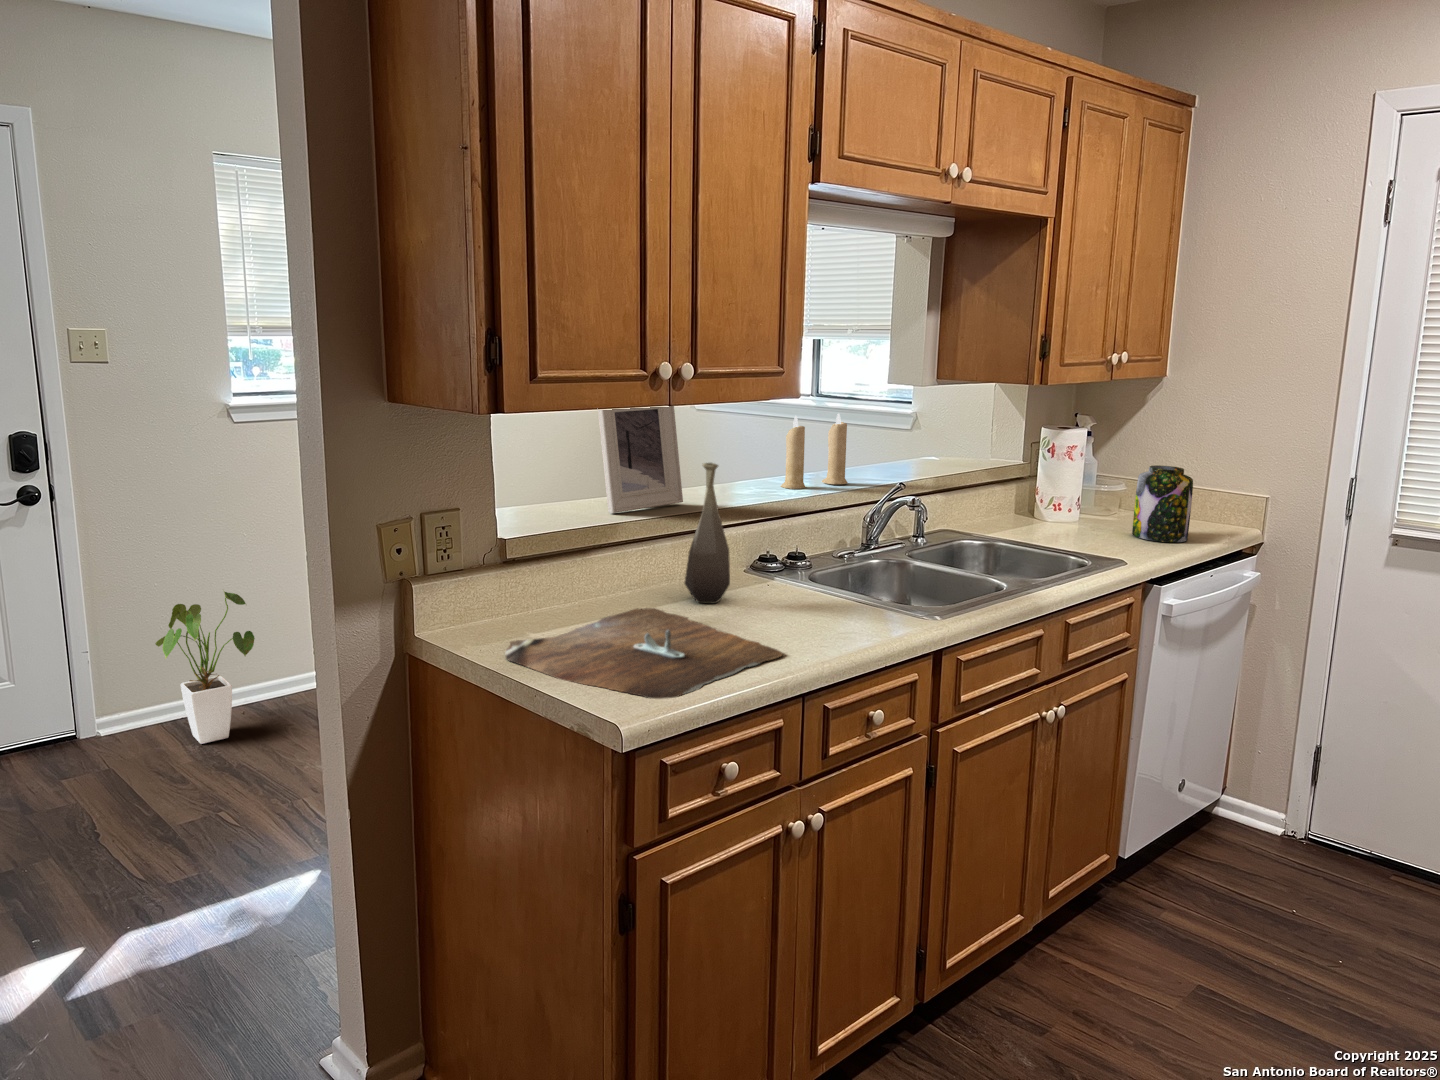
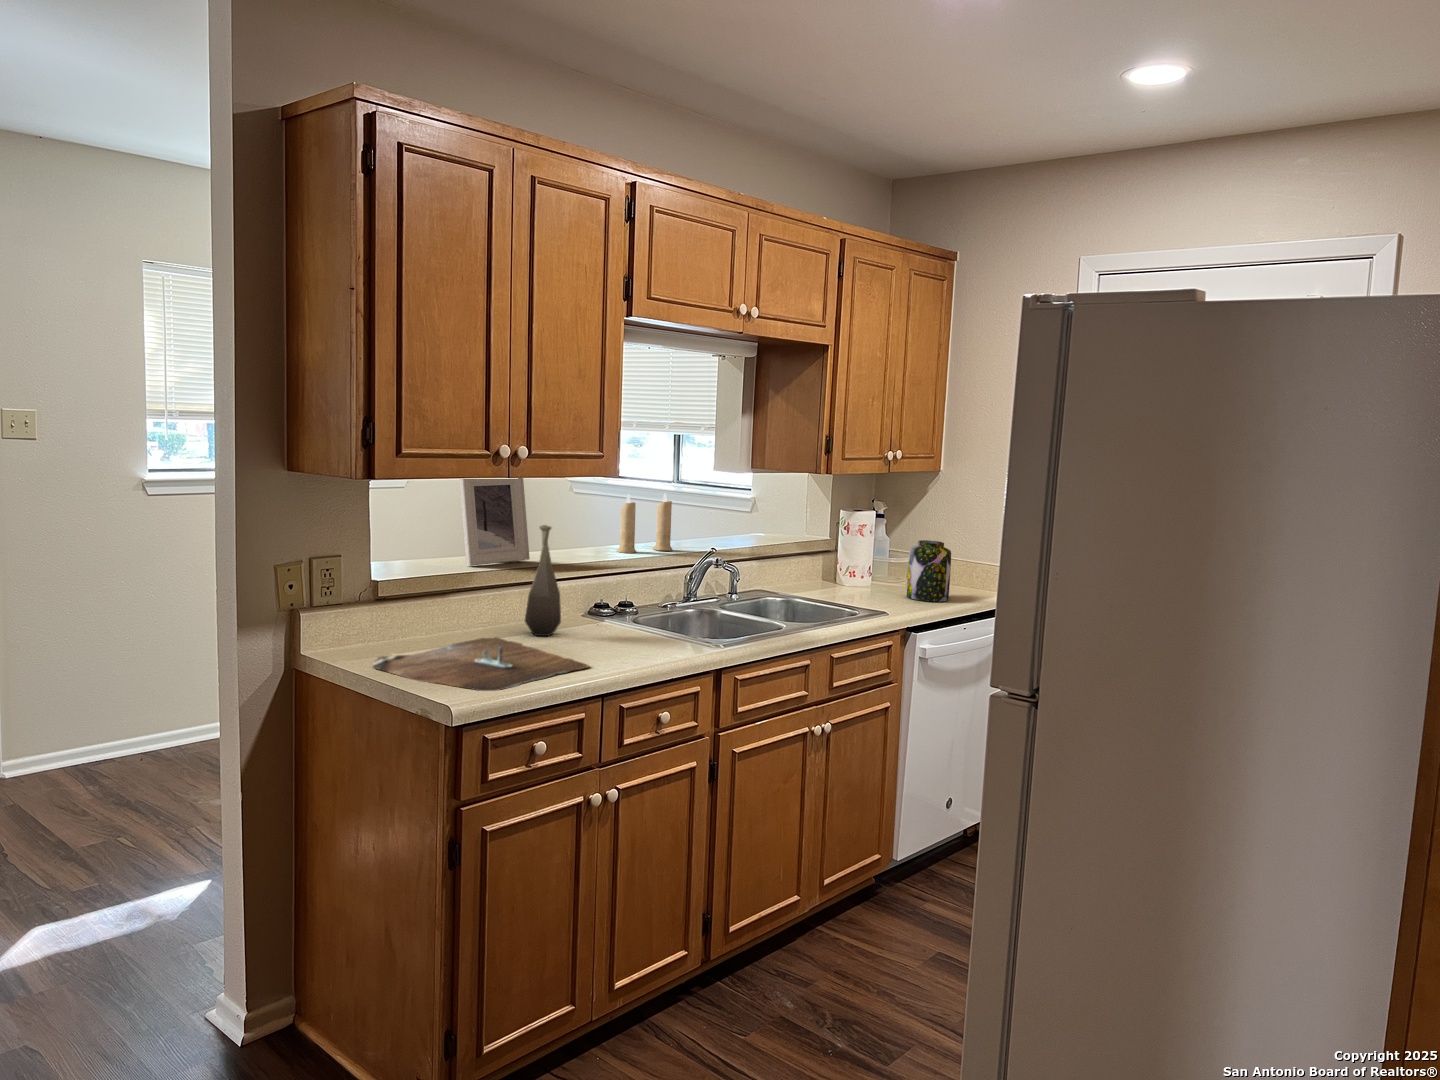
house plant: present [155,591,255,744] -> none [63,644,157,784]

